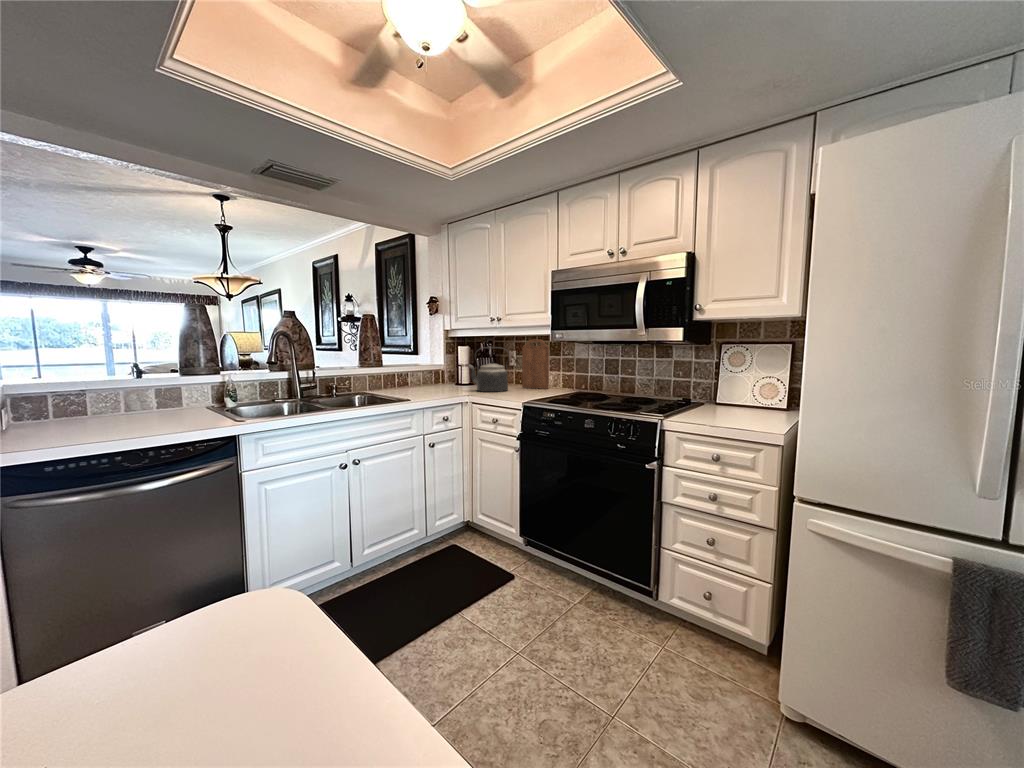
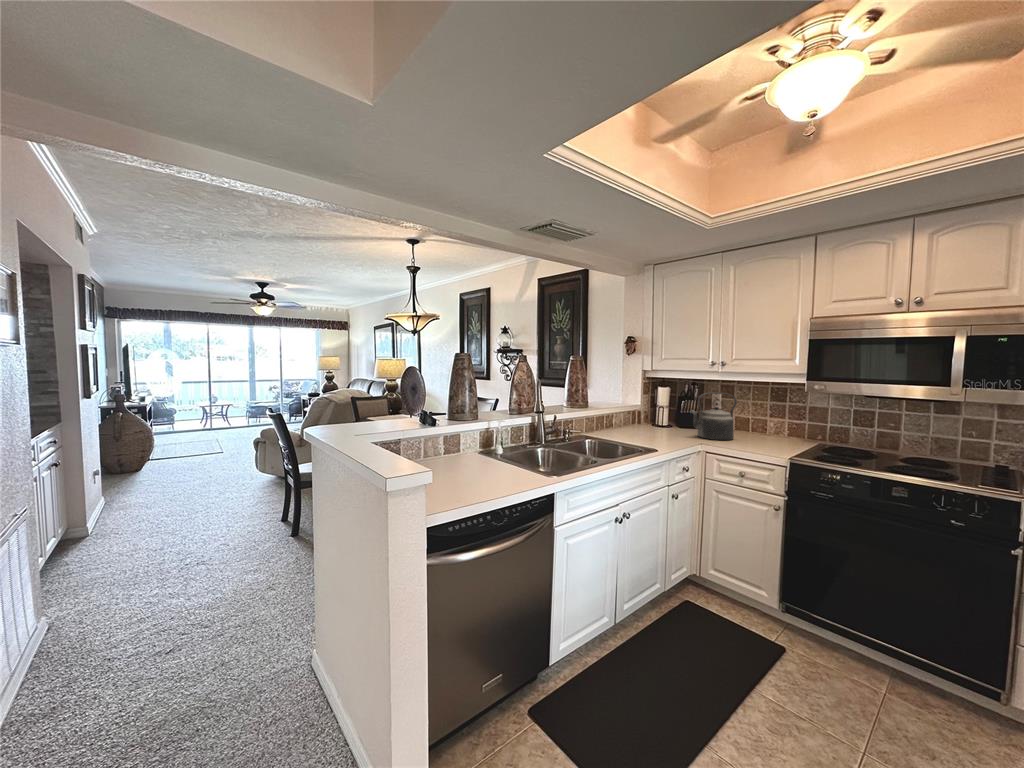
cutting board: present [522,340,549,389] -> none [739,385,776,437]

